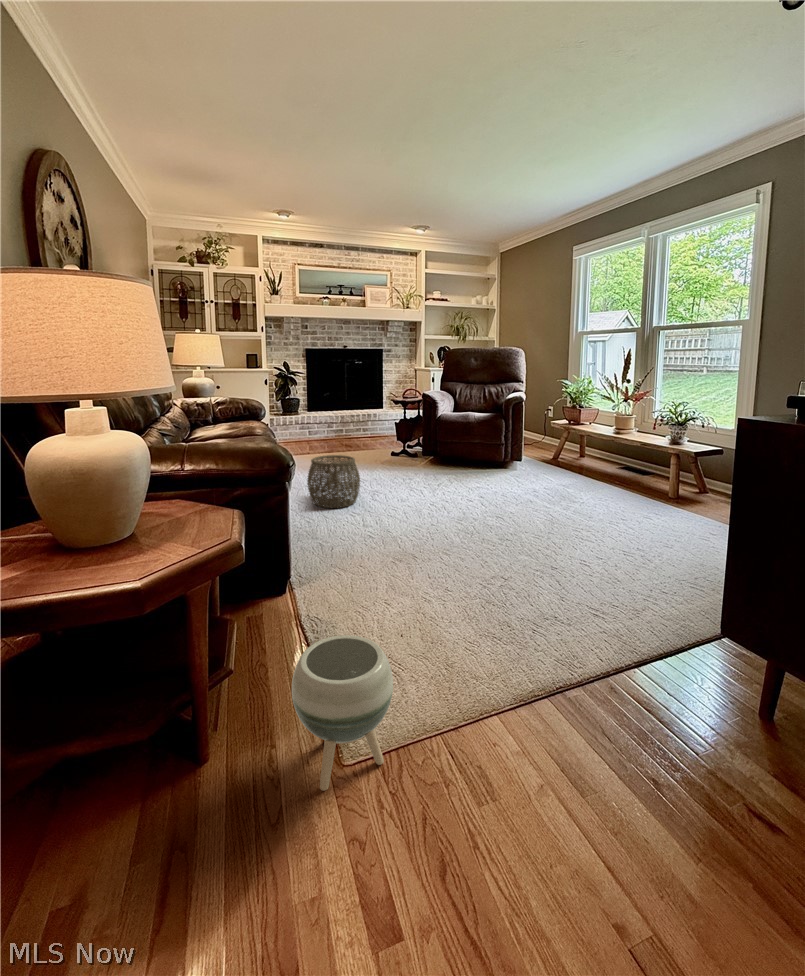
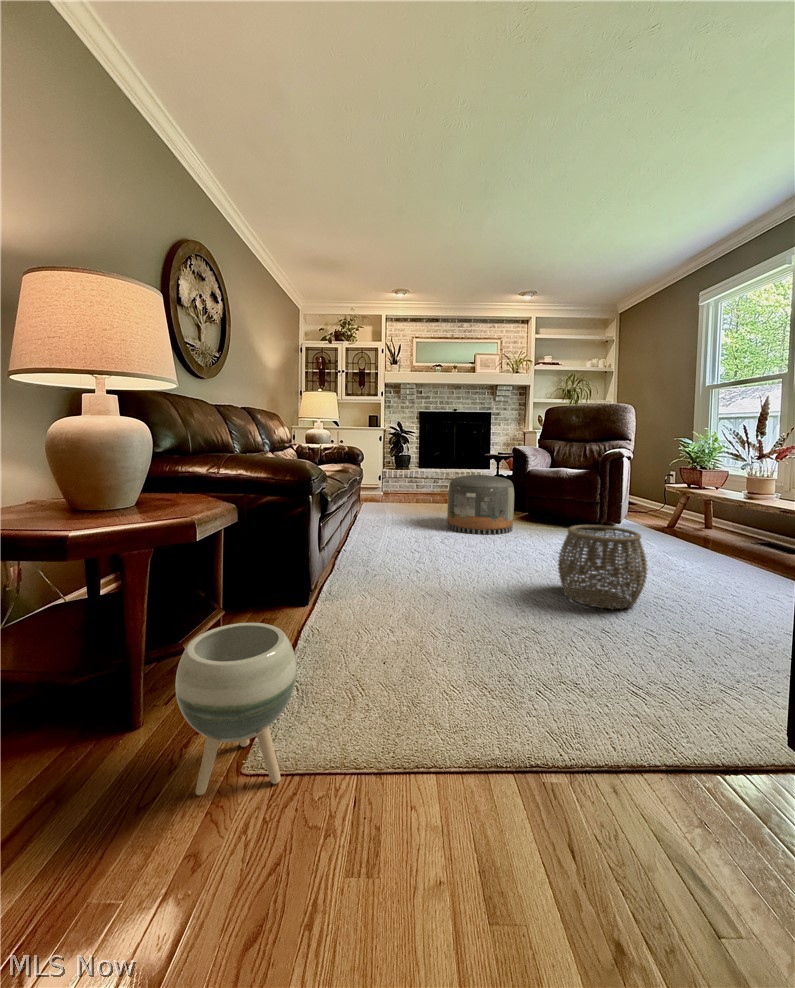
pouf: none [369,429,434,491] -> present [447,475,514,535]
woven basket: present [307,455,360,508] -> present [558,525,648,609]

